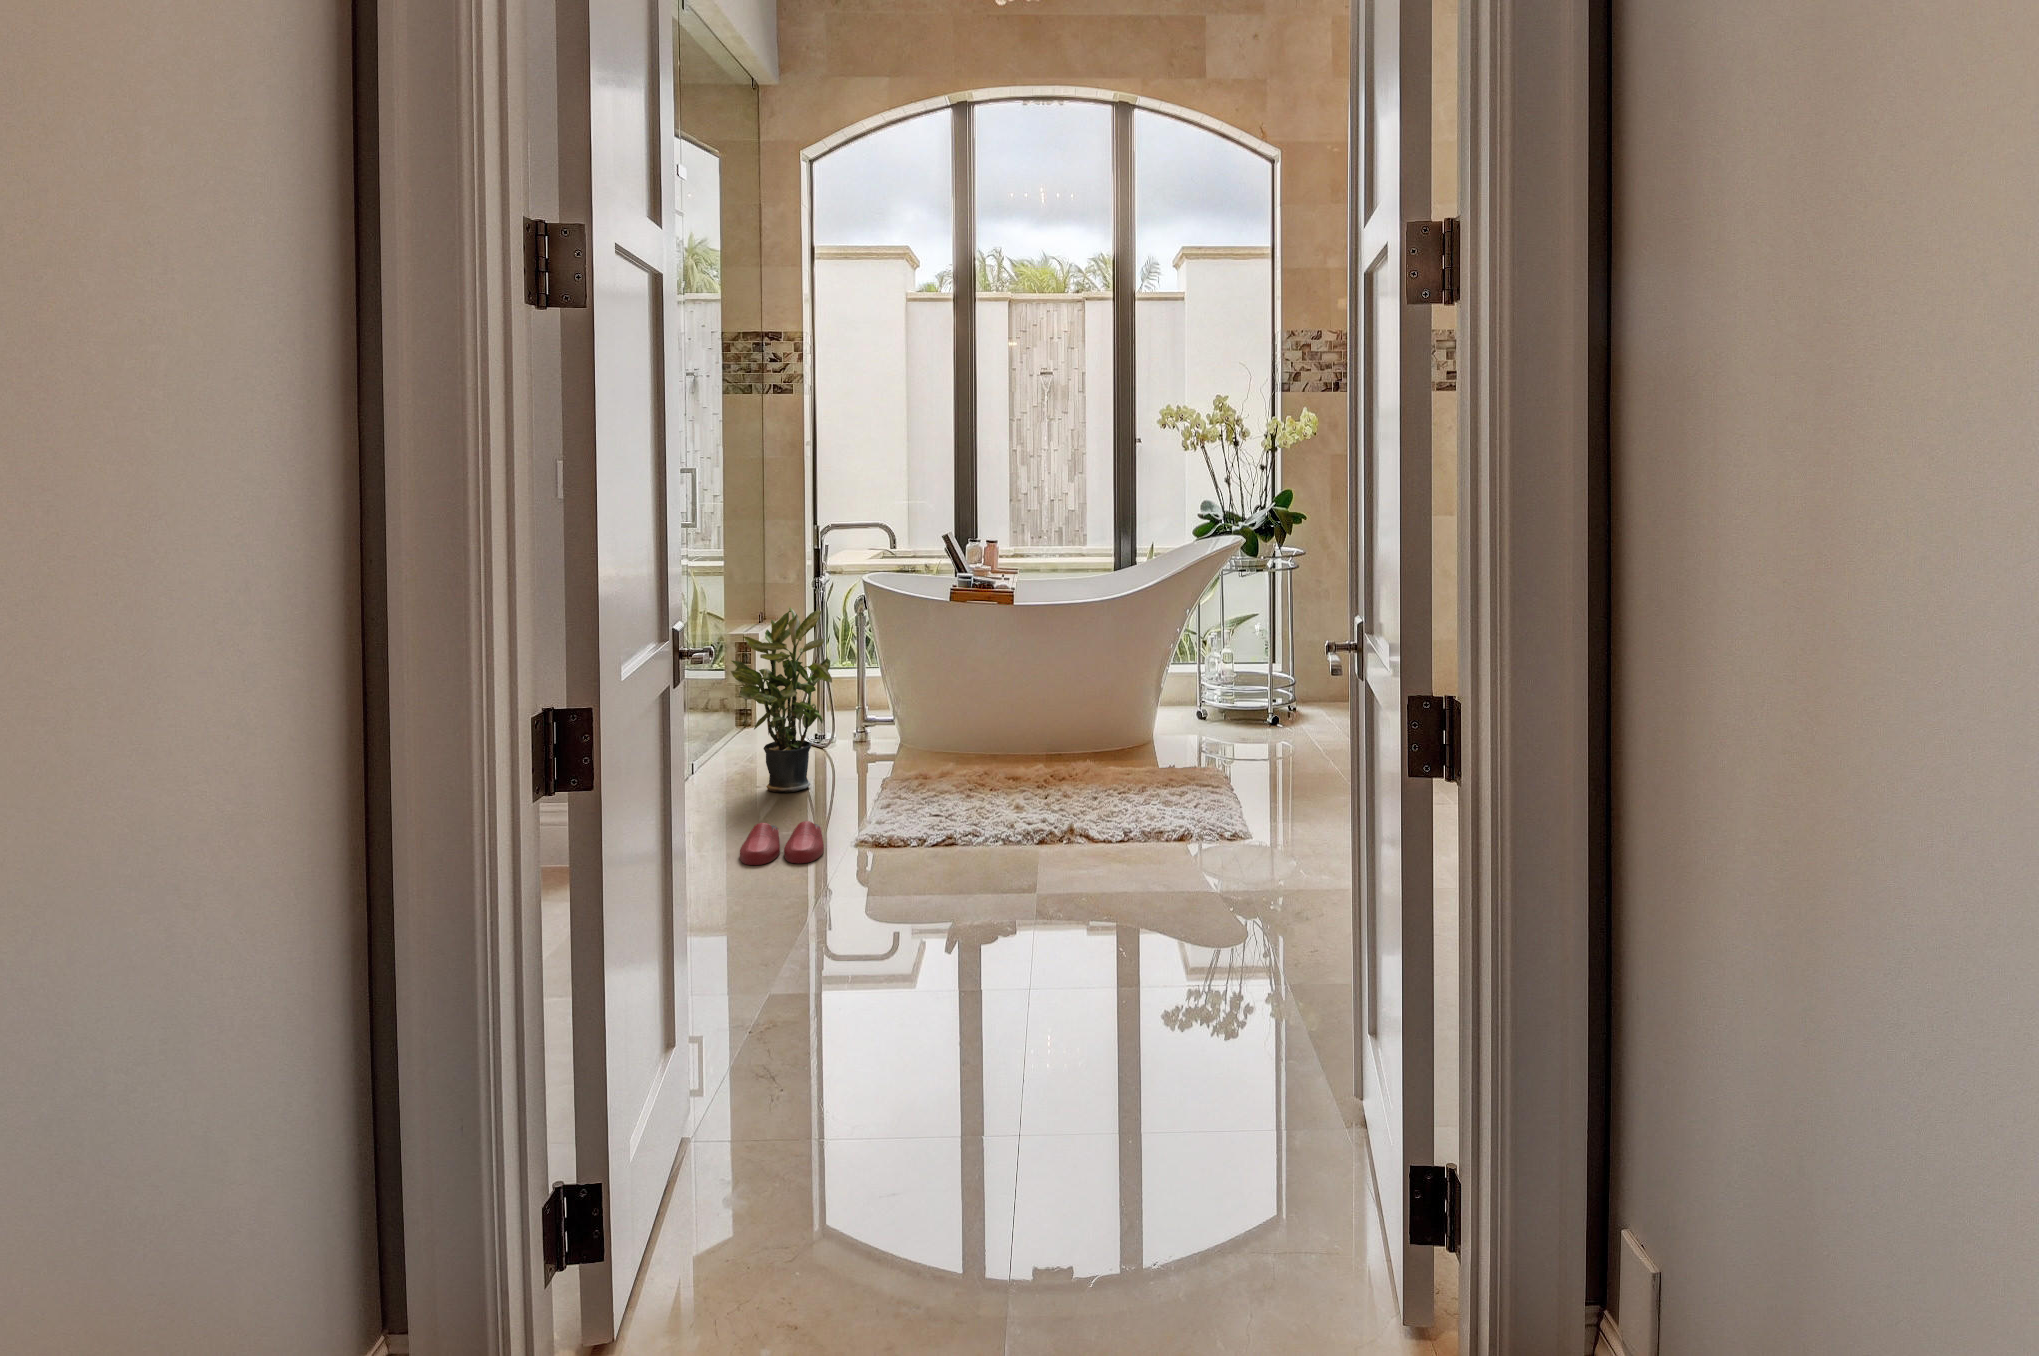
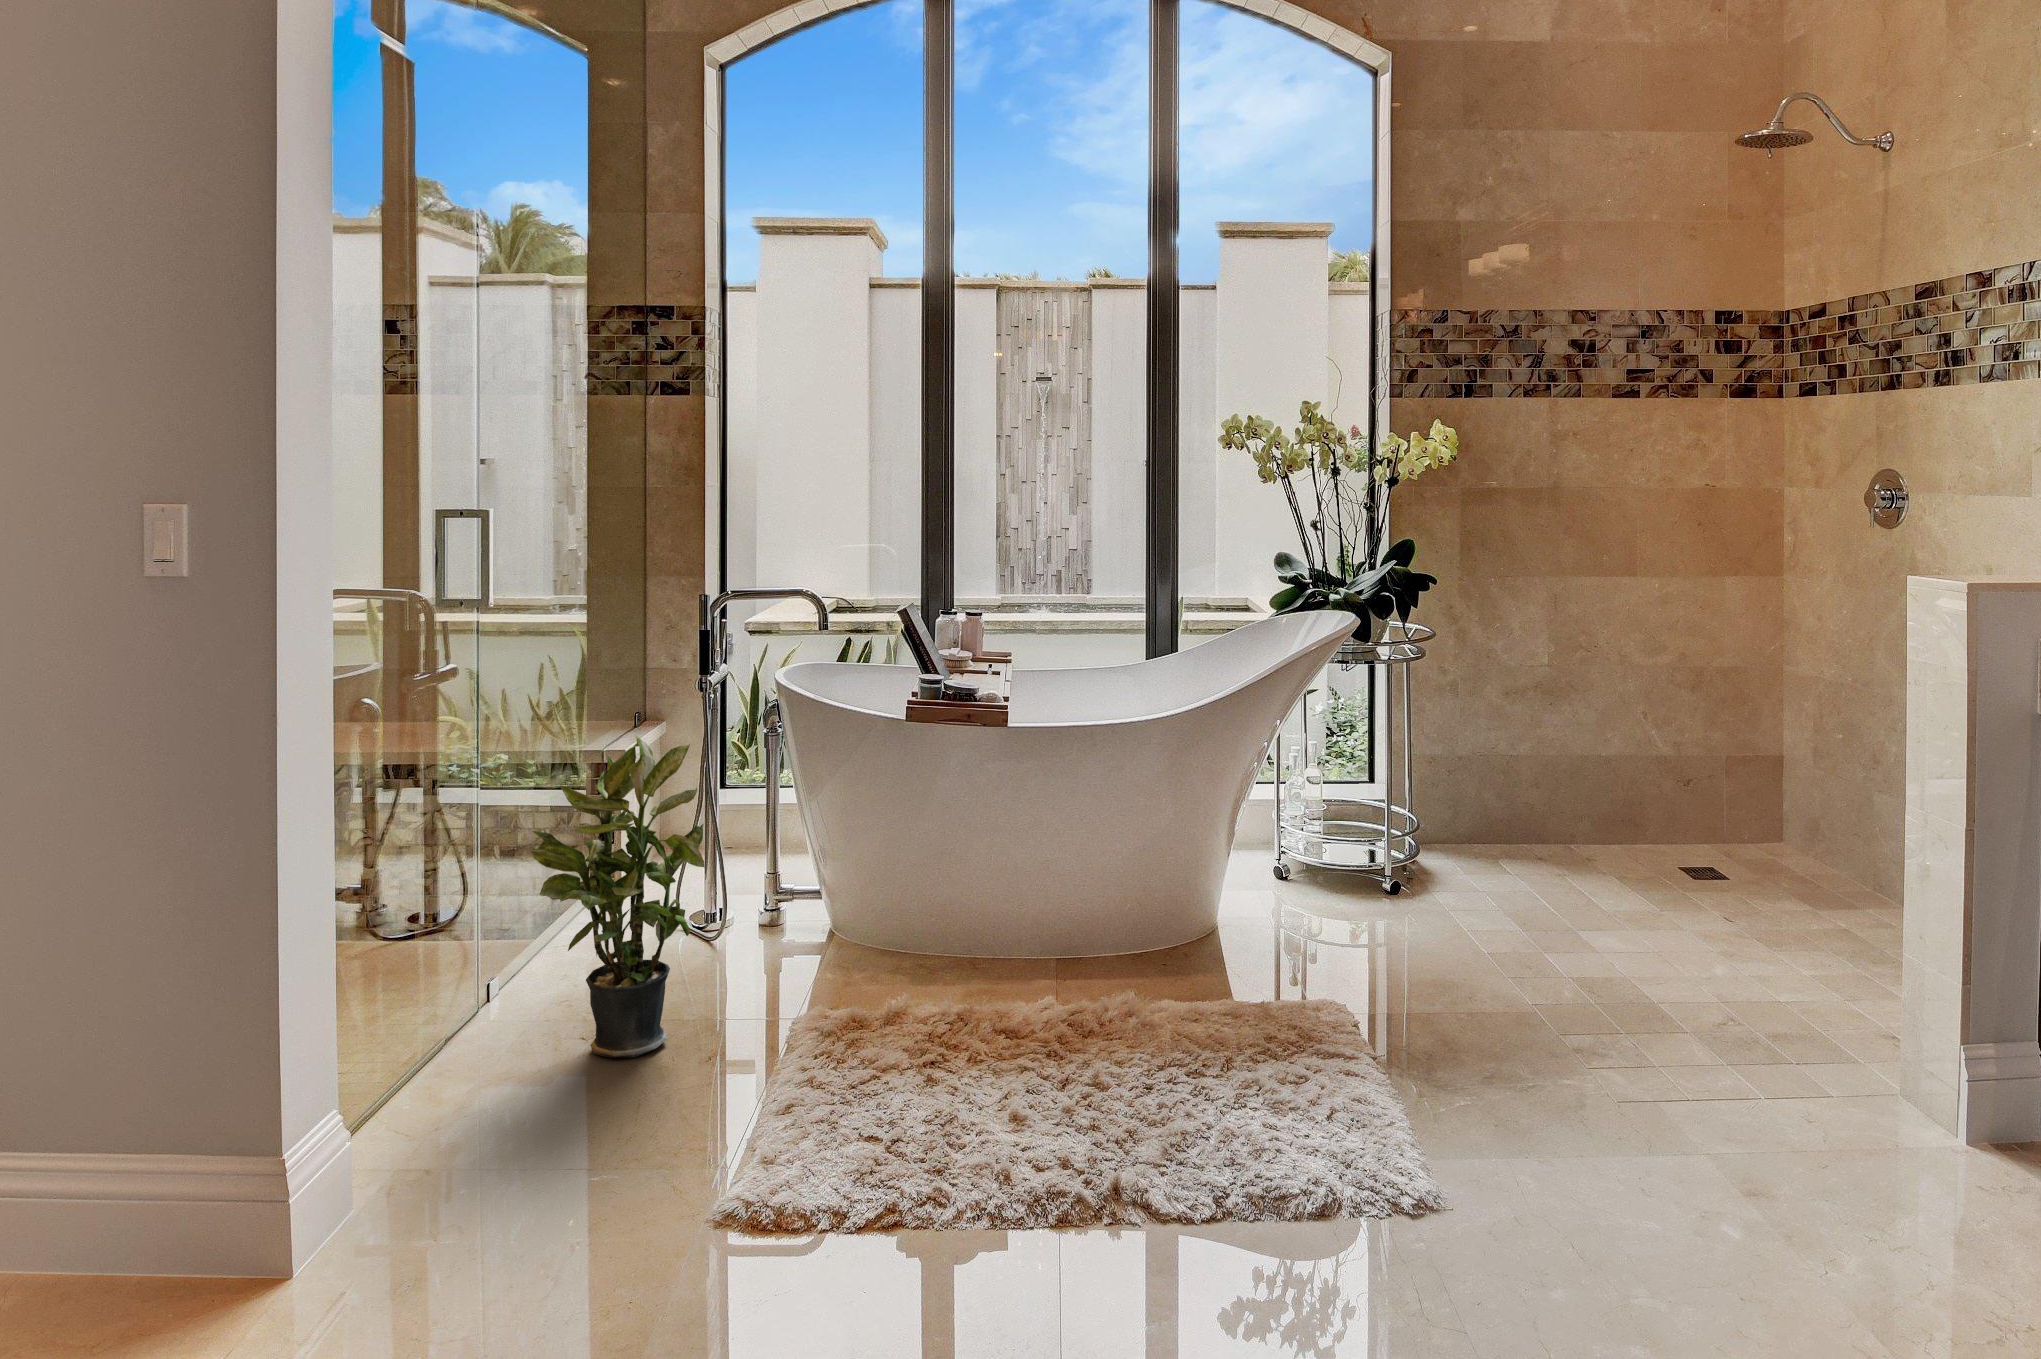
slippers: present [740,821,824,865] -> none [467,1177,647,1312]

